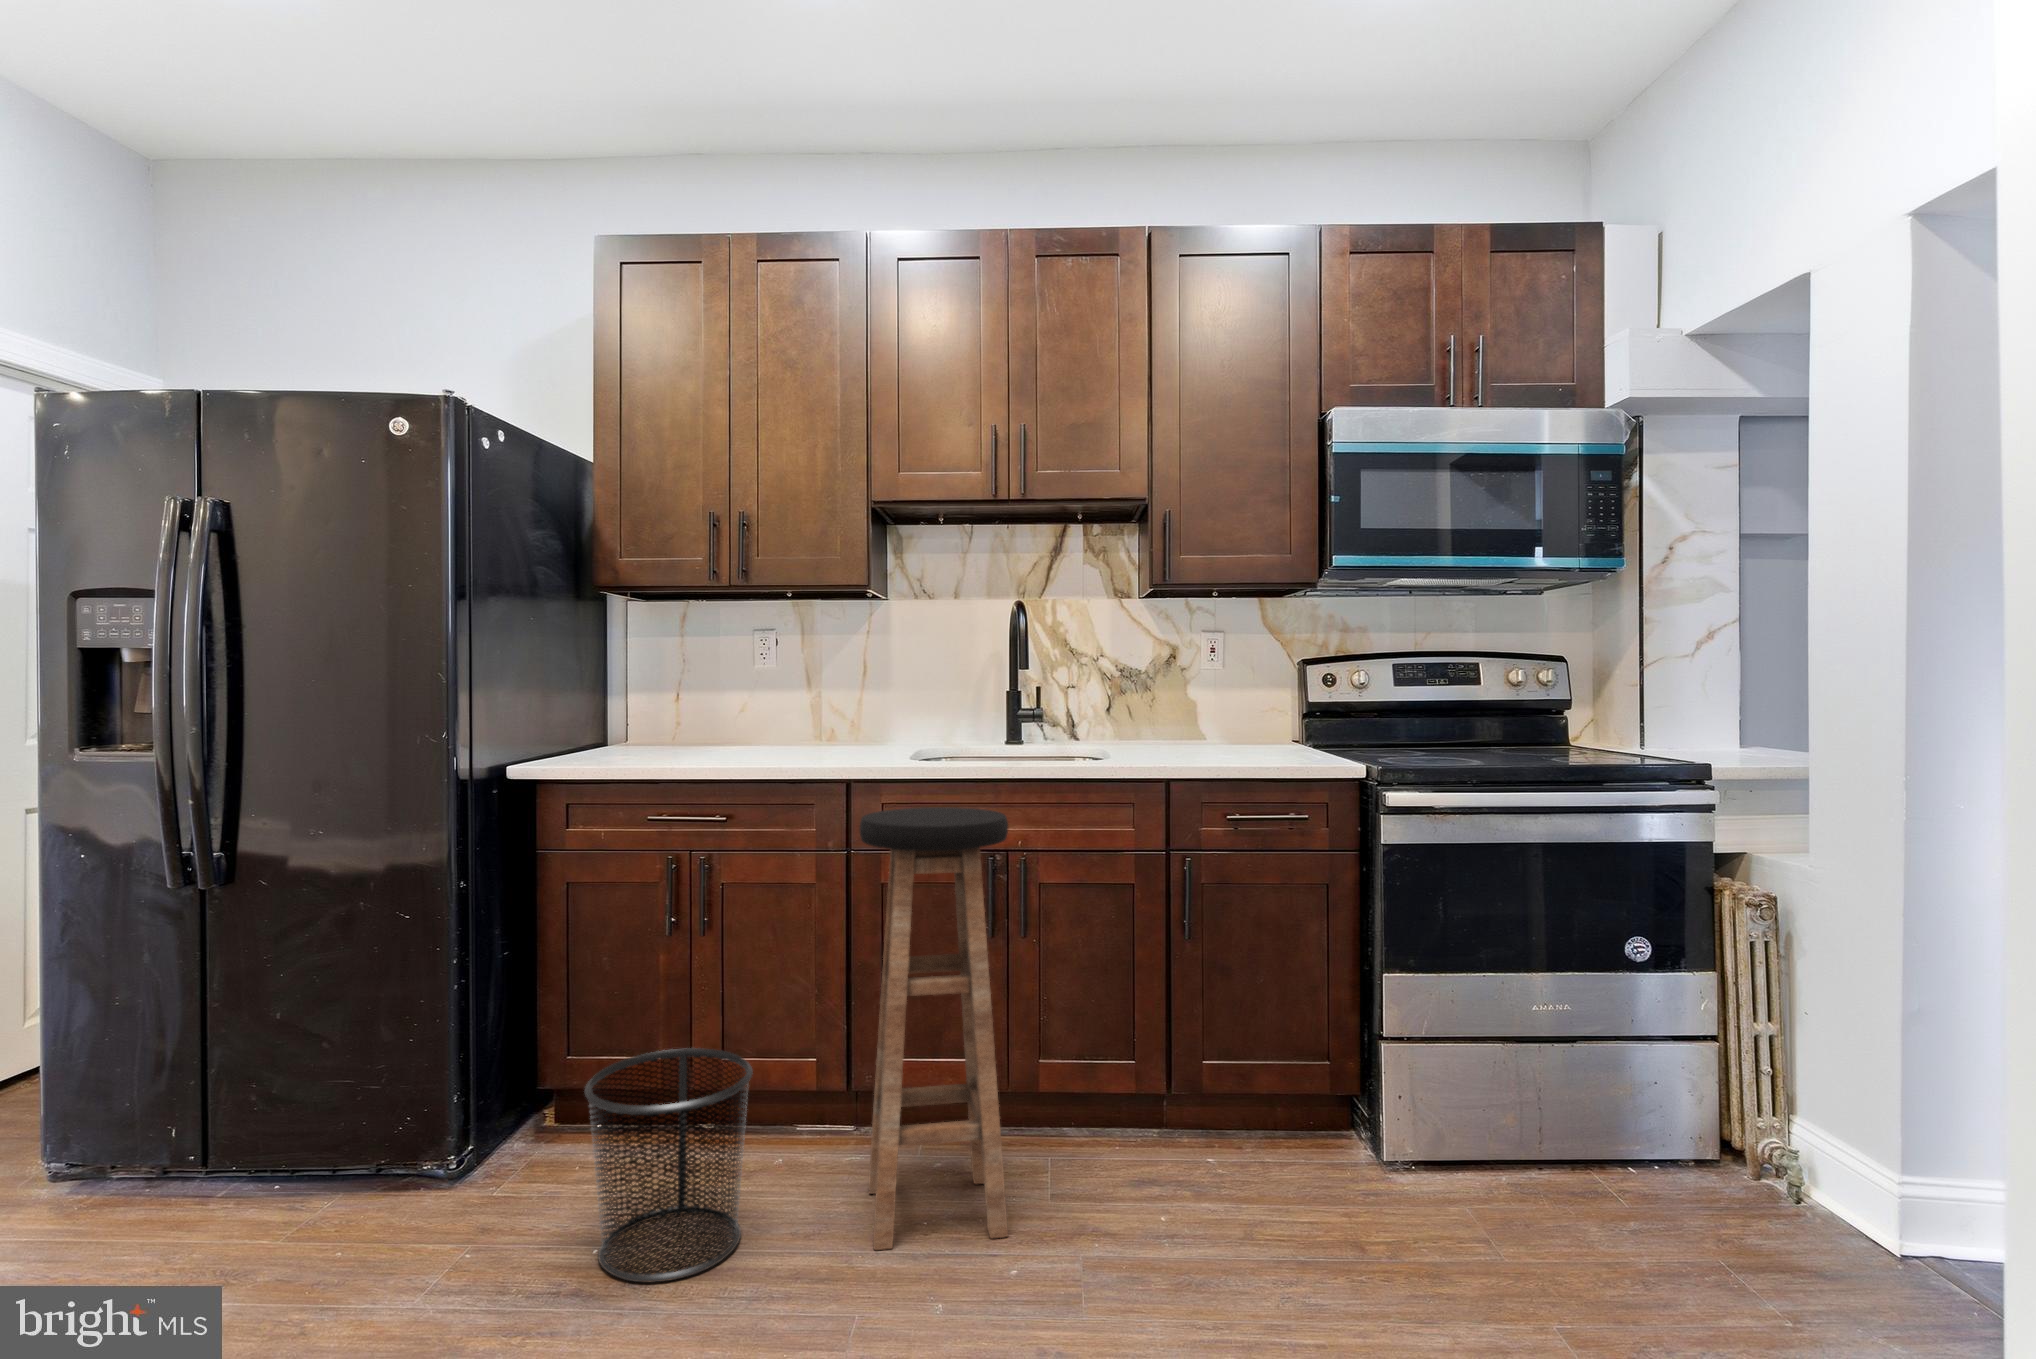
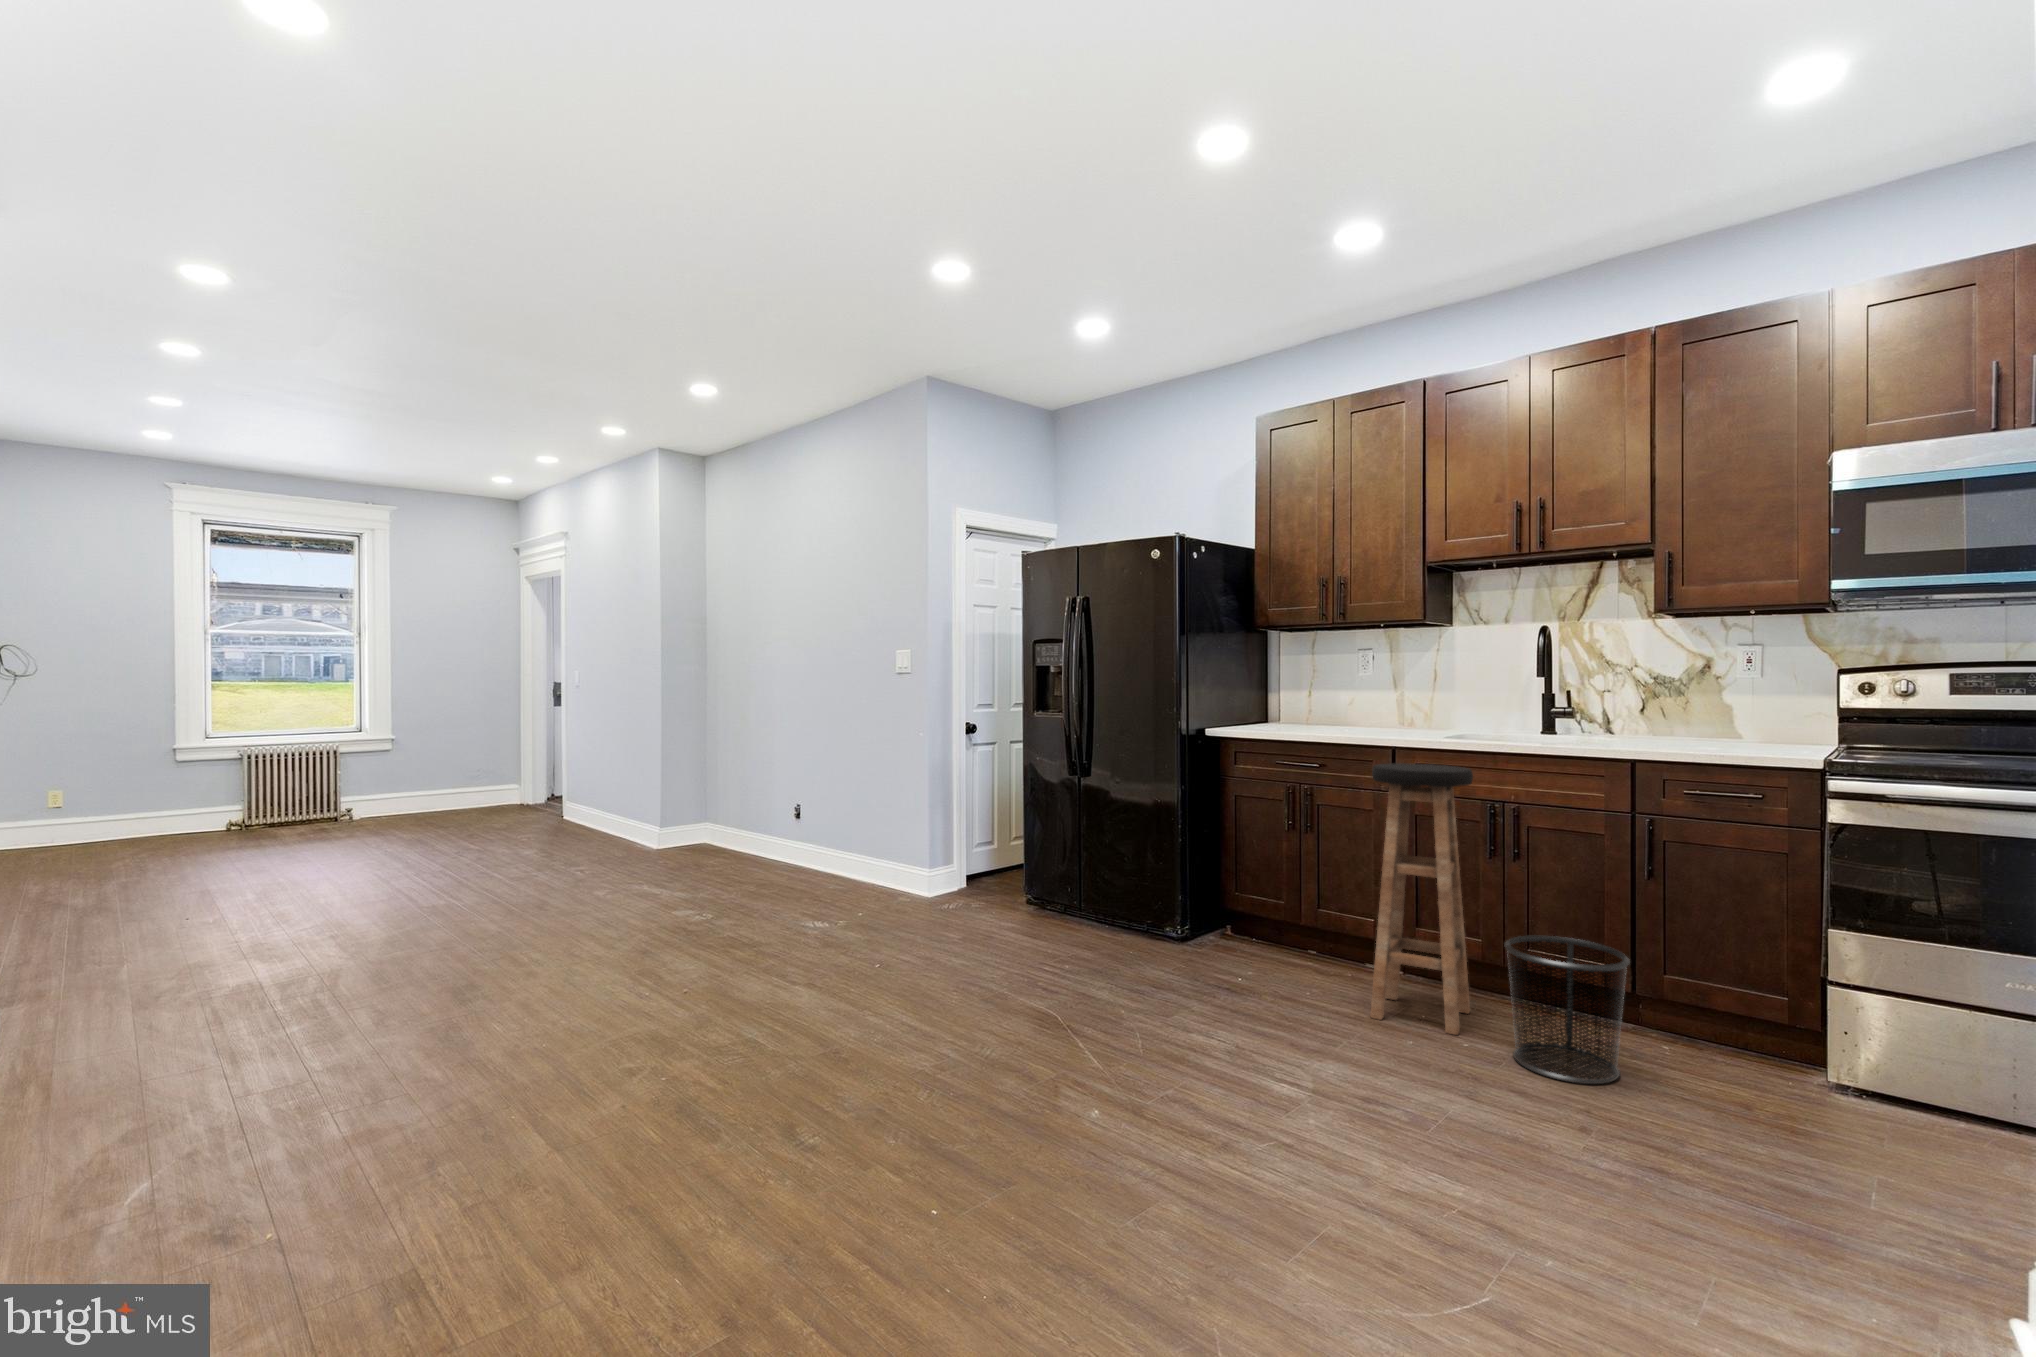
waste bin: present [585,1048,753,1282] -> present [1505,935,1630,1084]

